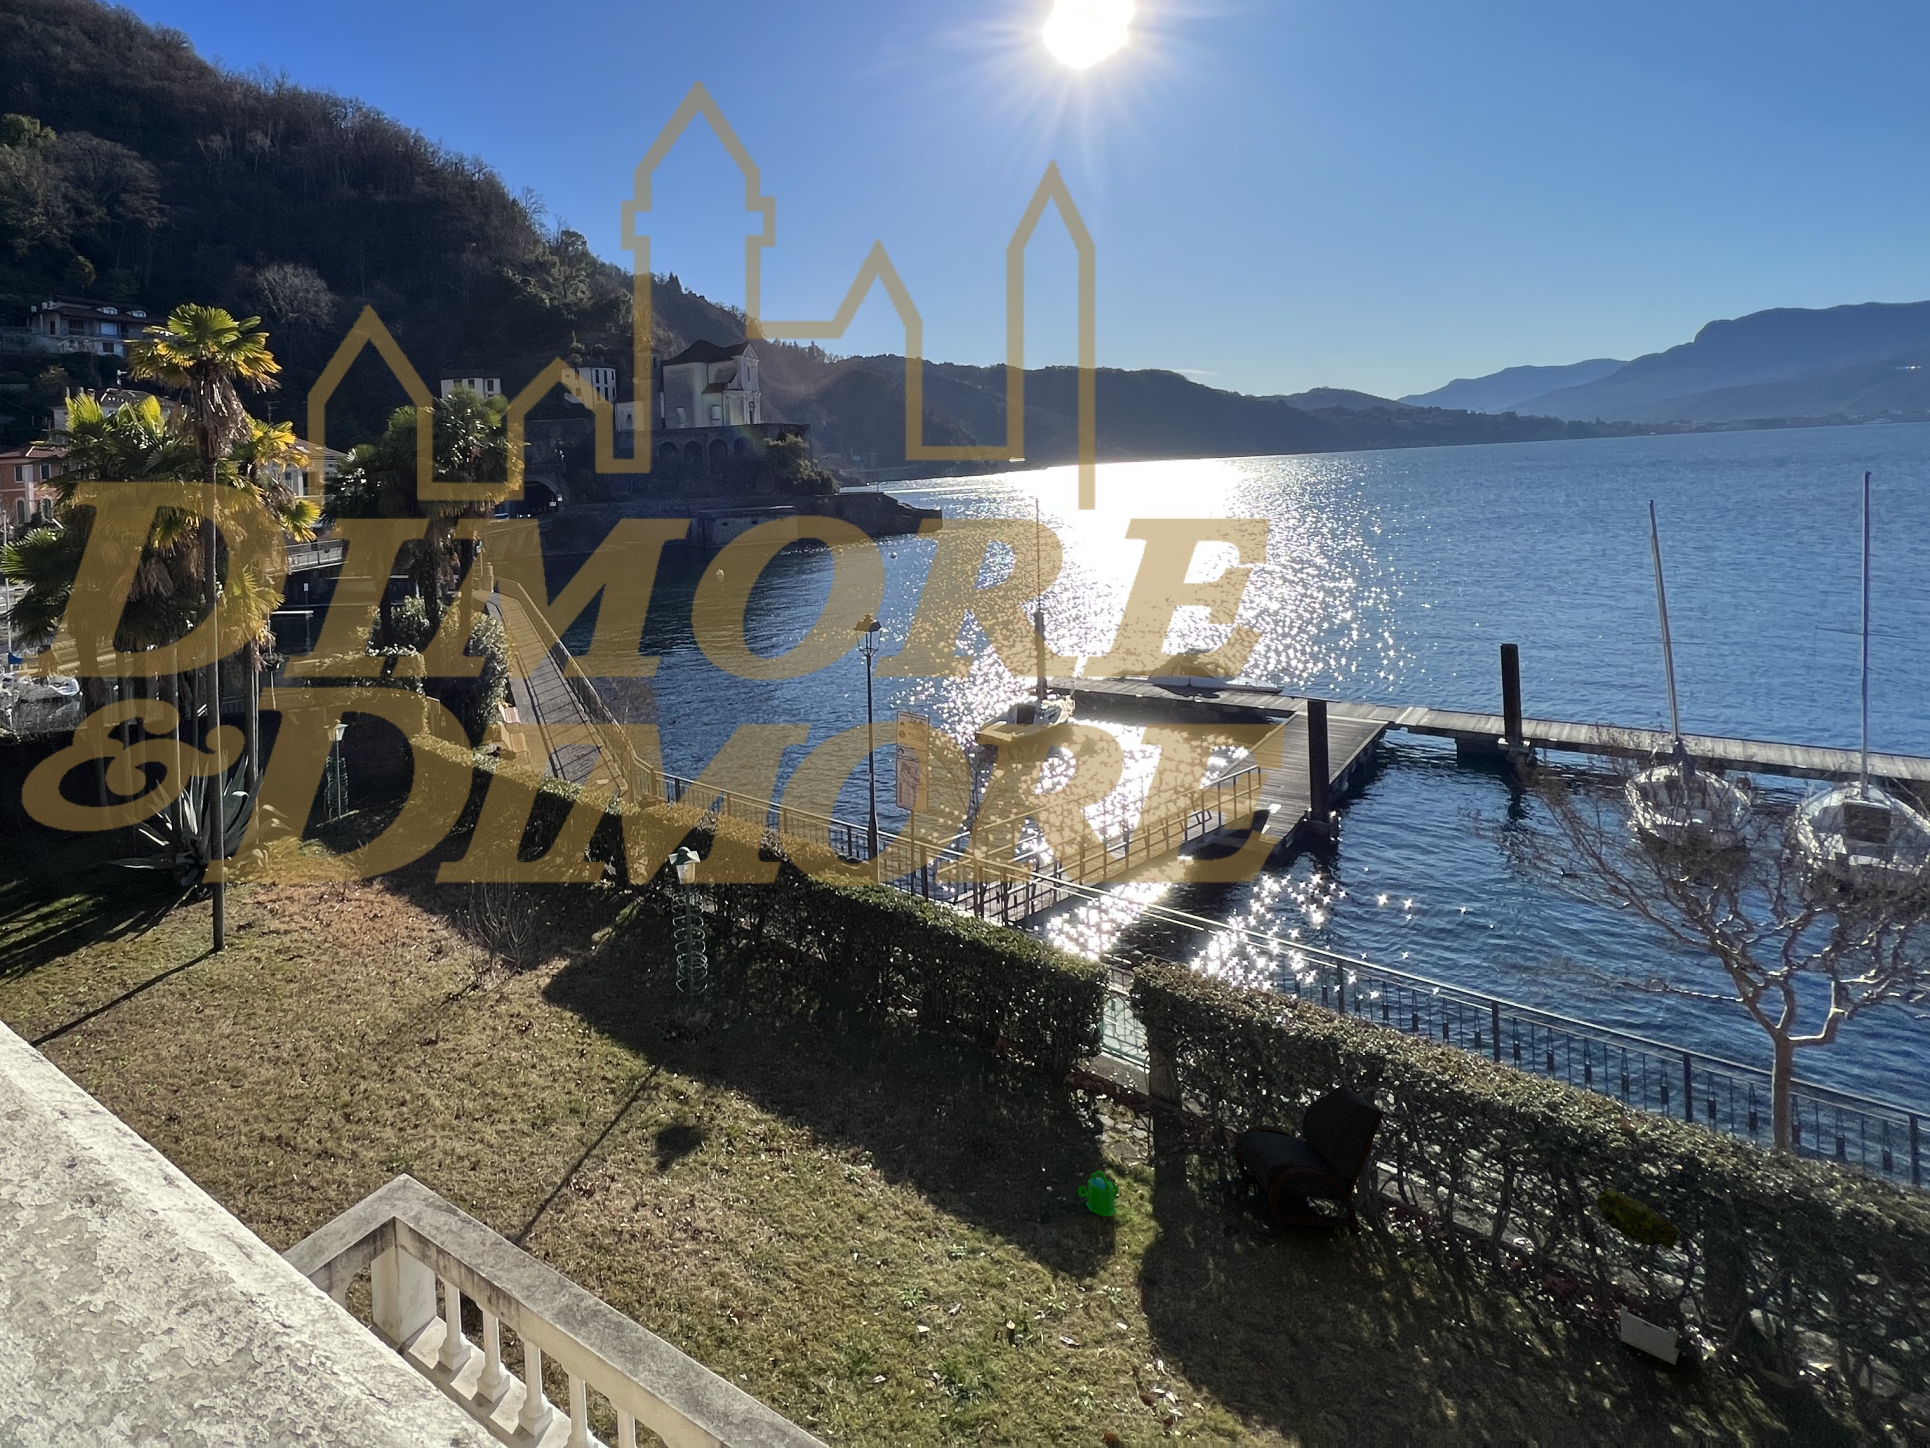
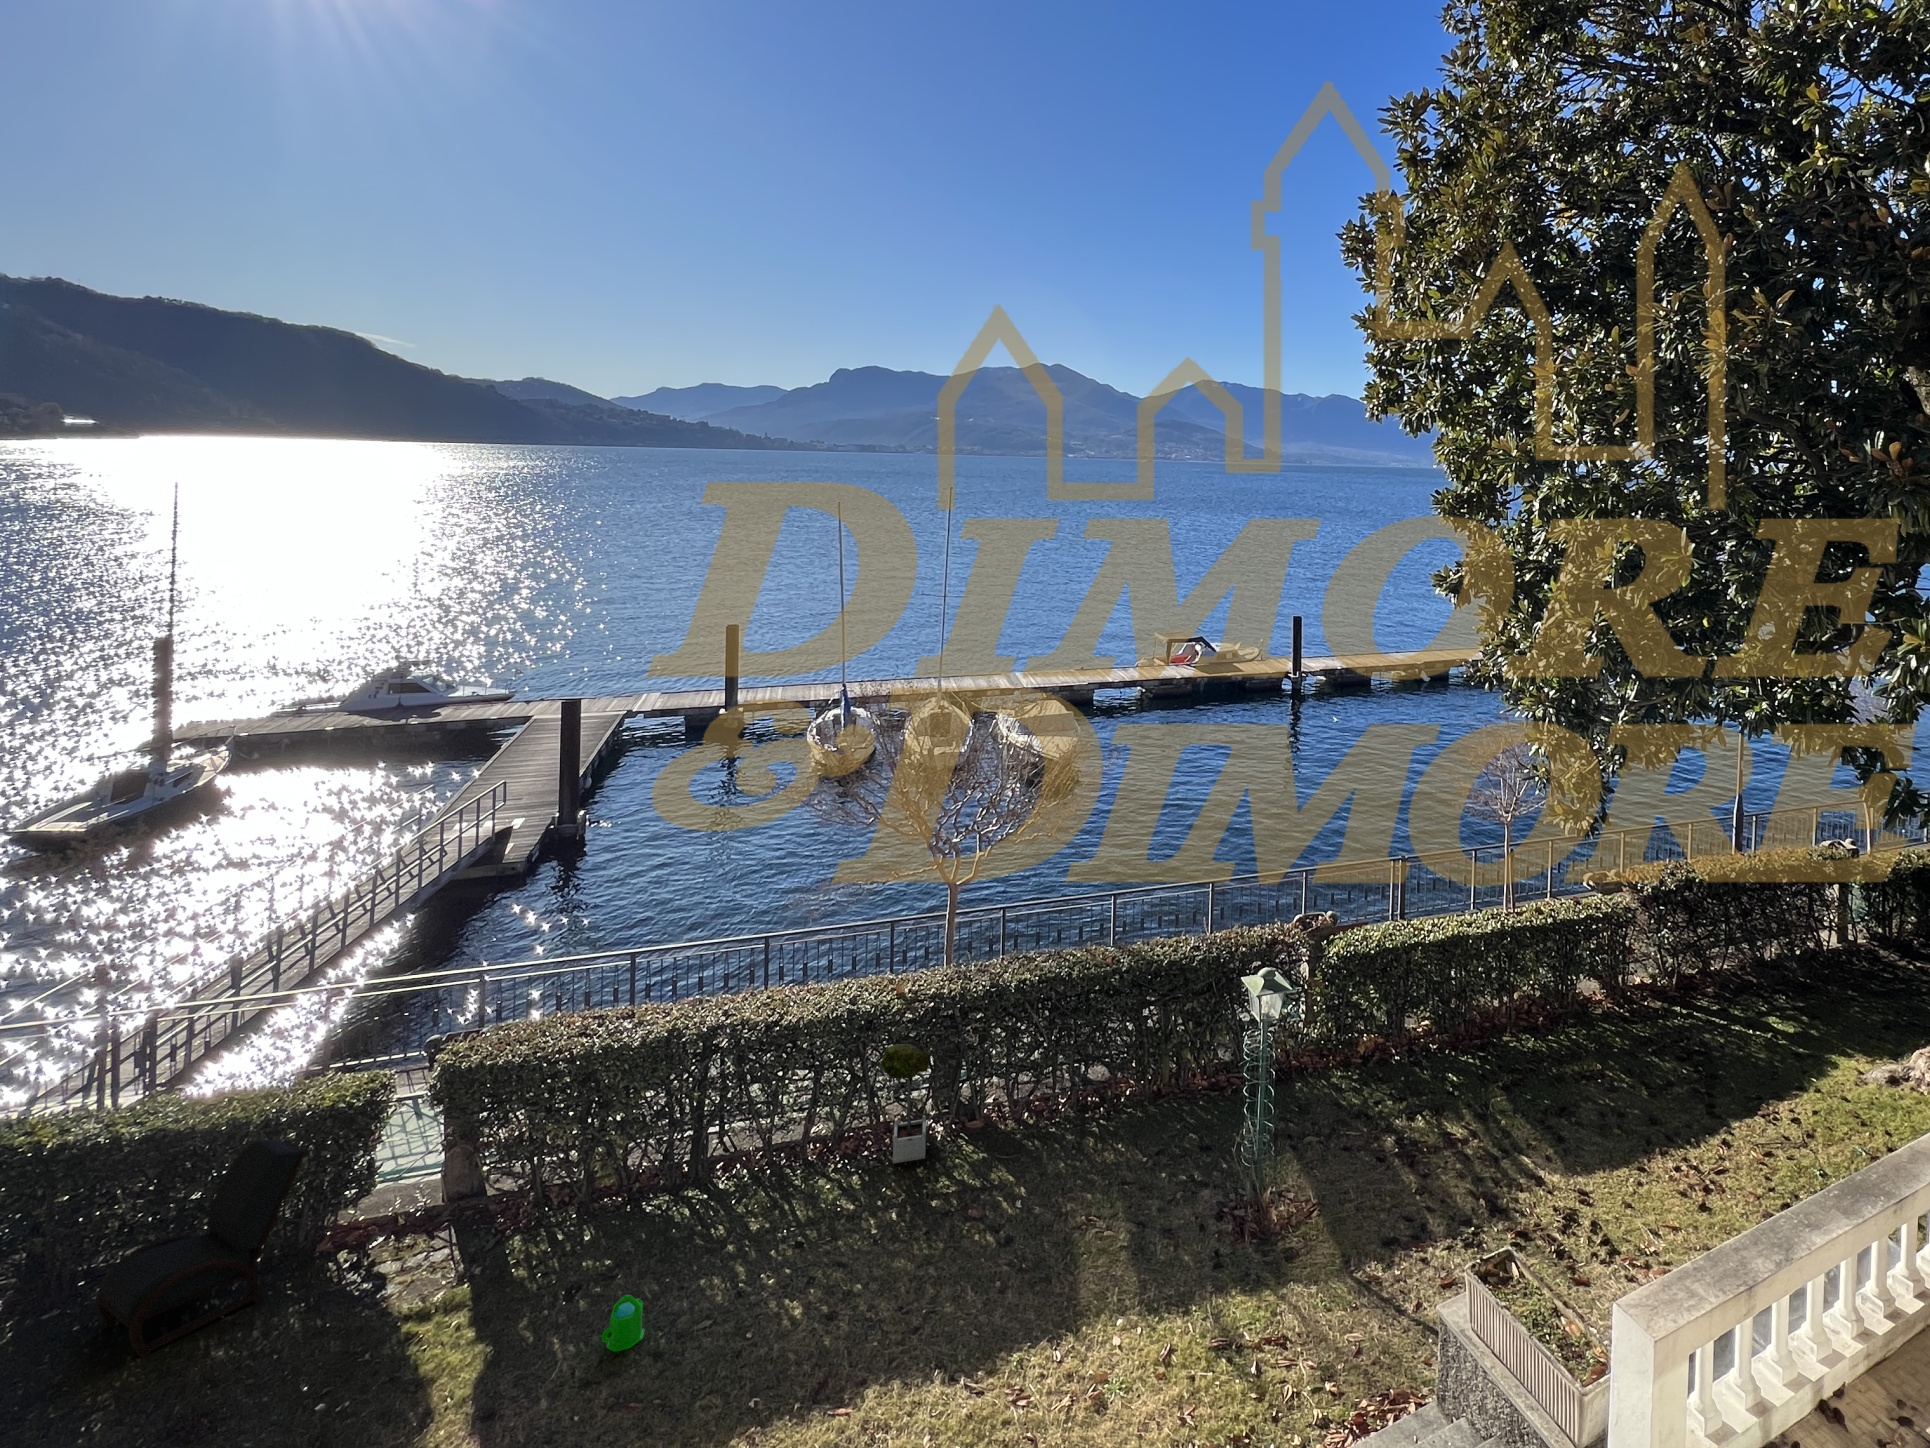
lounge chair: present [1234,1086,1384,1232] -> present [96,1139,307,1357]
watering can: present [1078,1170,1118,1216] -> present [602,1295,645,1352]

